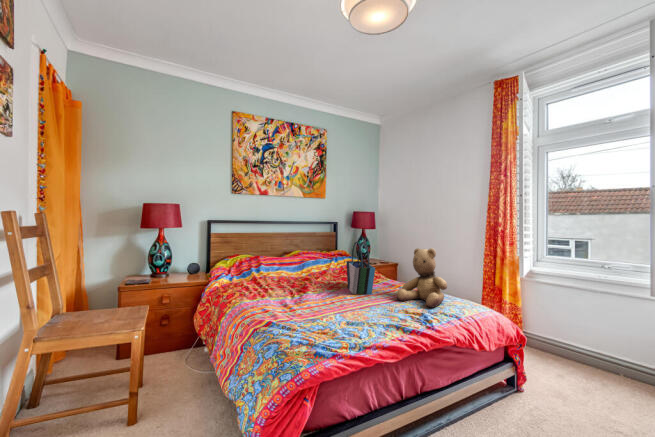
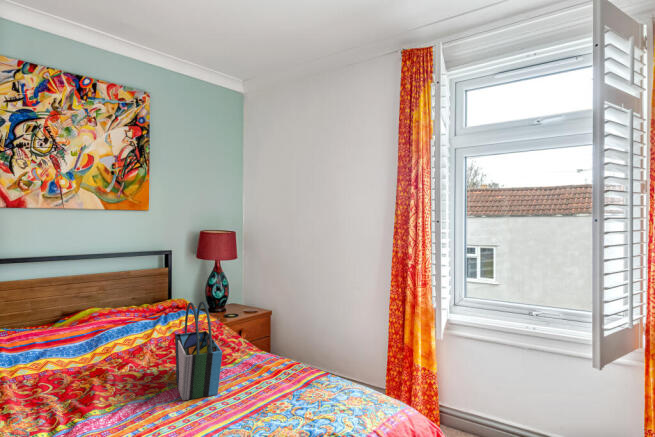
teddy bear: present [396,248,447,308] -> none [259,309,339,416]

